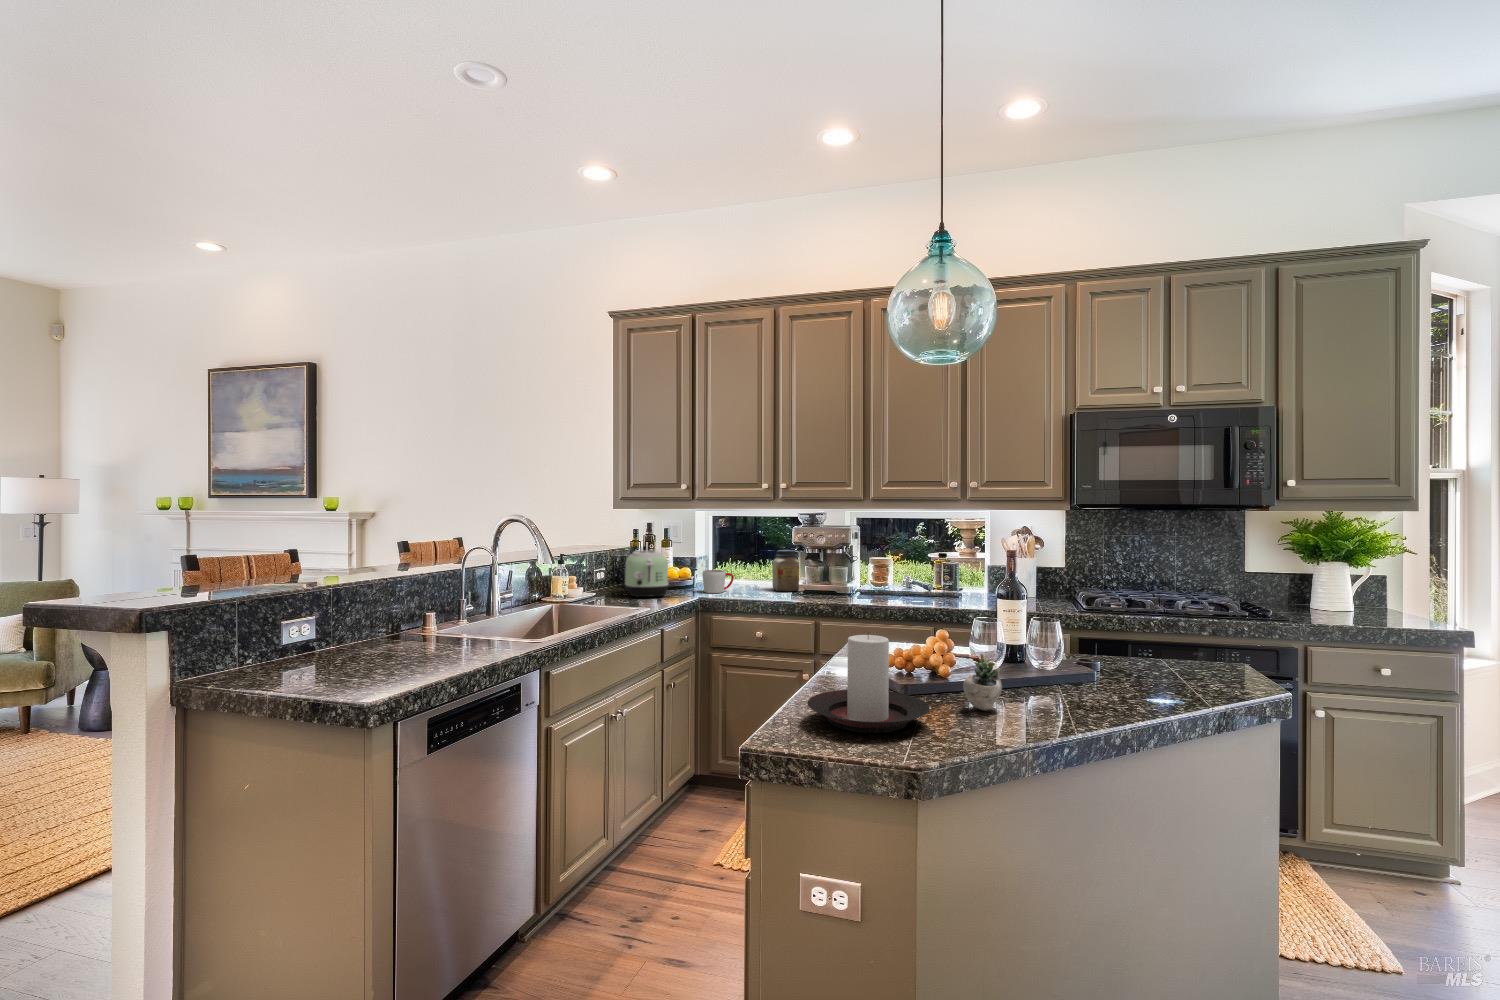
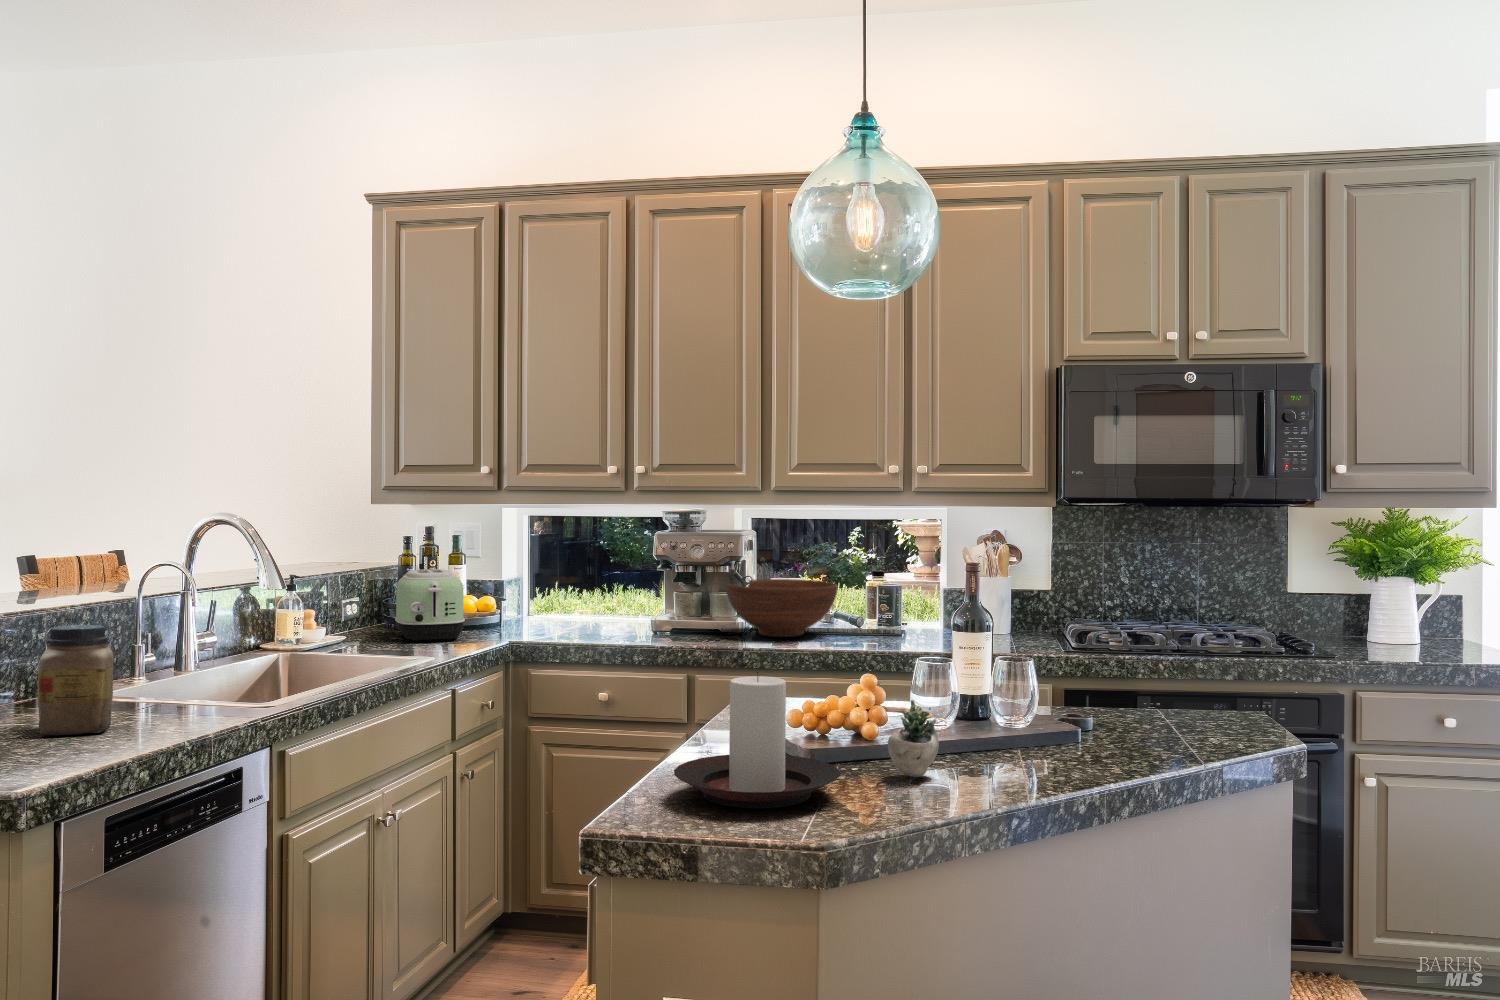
jar: present [772,550,800,592] -> present [38,625,114,736]
fruit bowl: none [840,559,917,598] -> present [726,579,838,637]
mug: present [703,570,734,593] -> none [517,599,565,633]

